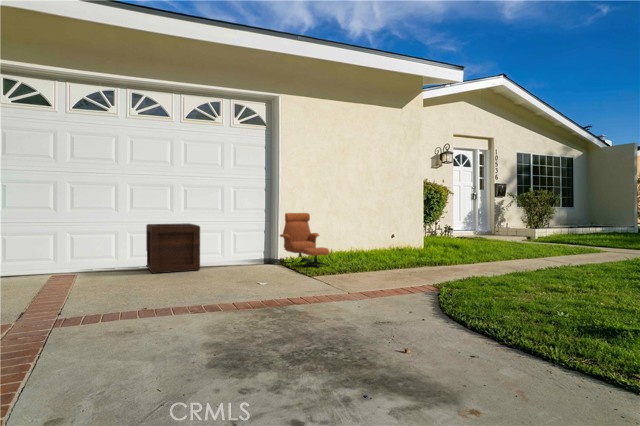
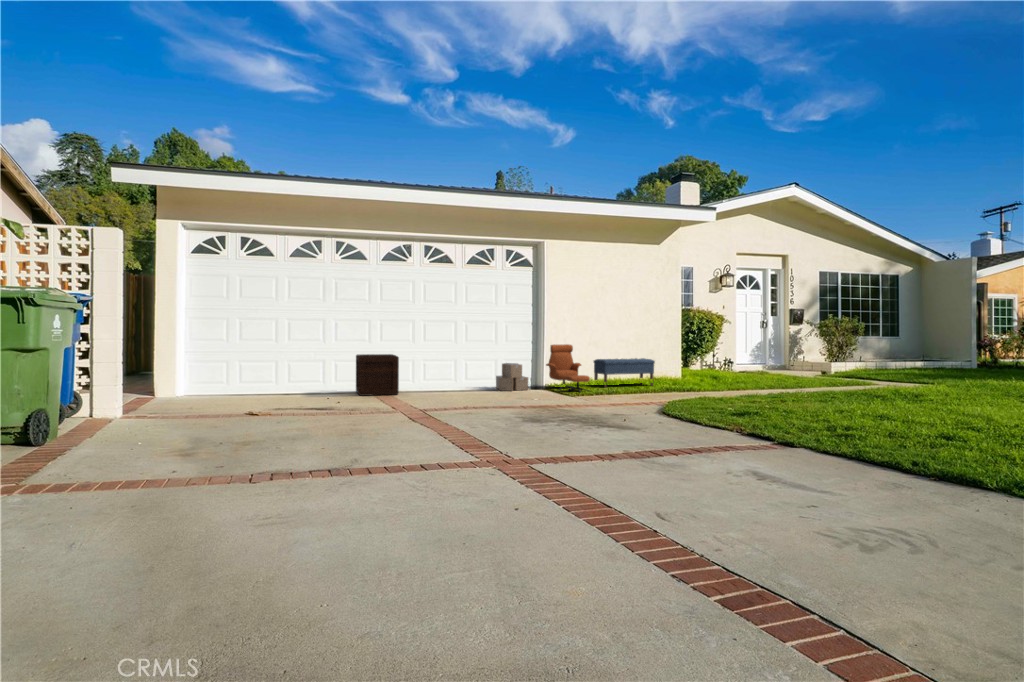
wooden crate: present [146,223,200,273] -> present [356,354,399,396]
bench: none [332,227,396,260] -> present [594,358,655,387]
cardboard box: none [222,234,258,268] -> present [496,363,528,391]

